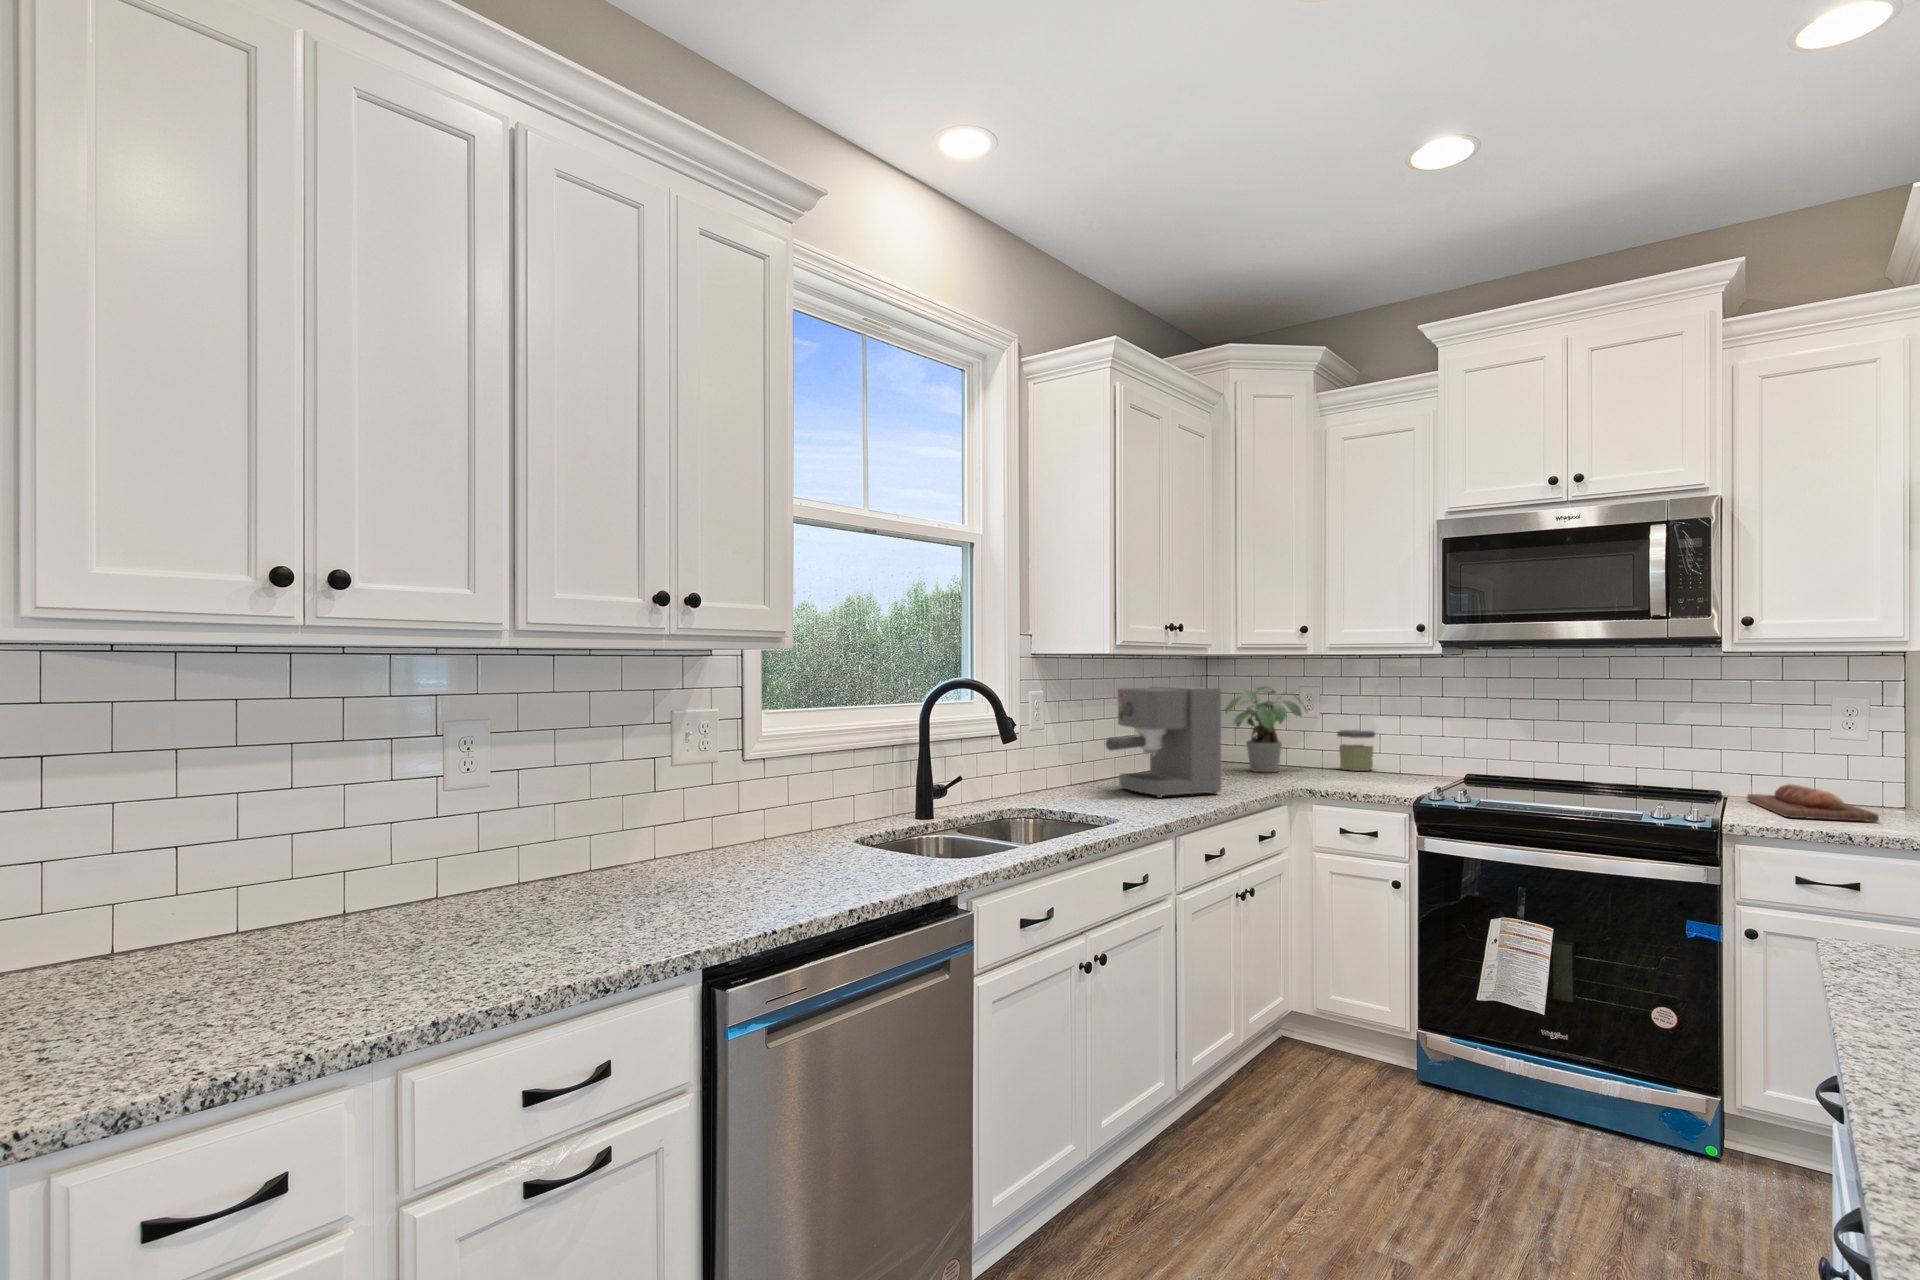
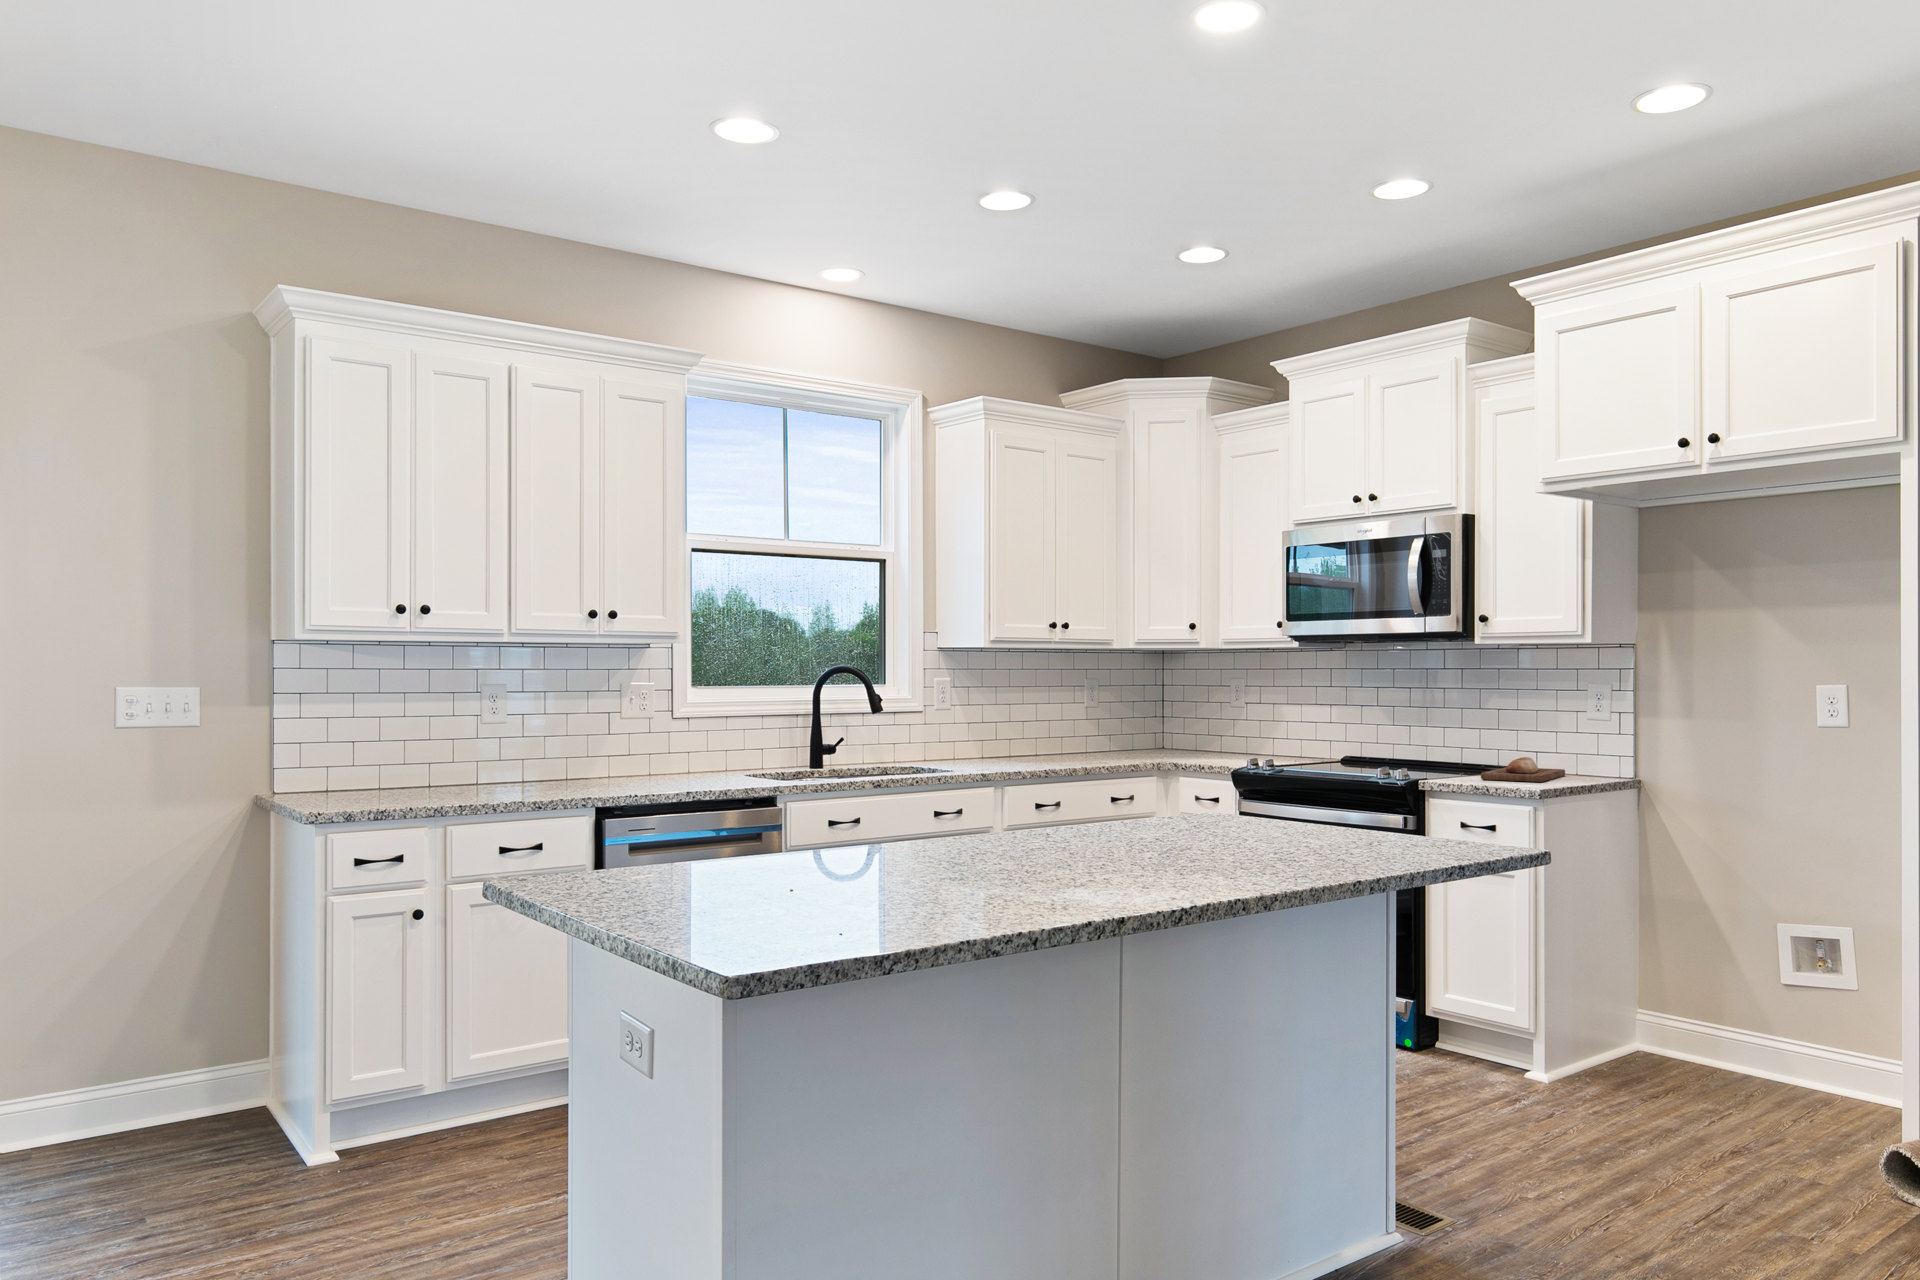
coffee maker: present [1106,686,1221,798] -> none [985,676,1083,764]
potted plant: present [1225,687,1307,772] -> none [1139,678,1219,754]
jar: present [1337,730,1375,771] -> none [1245,719,1280,755]

